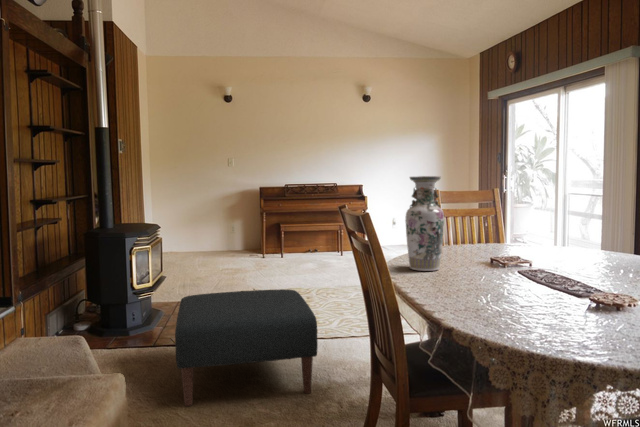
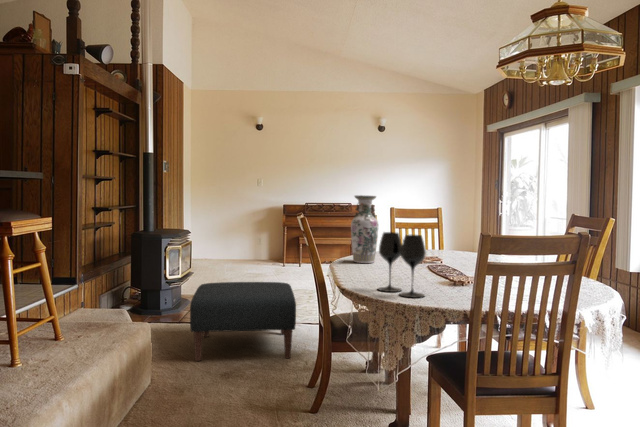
wine glass: none [504,235,599,345] -> present [378,232,426,298]

